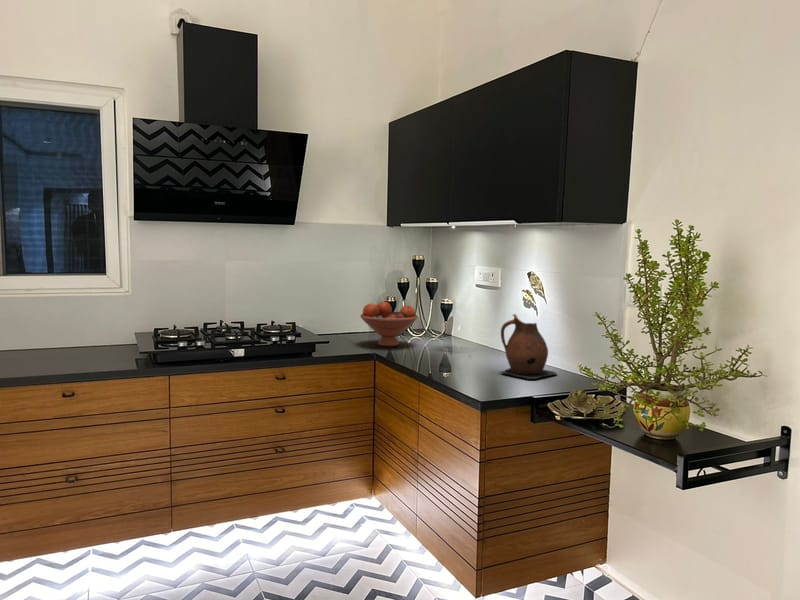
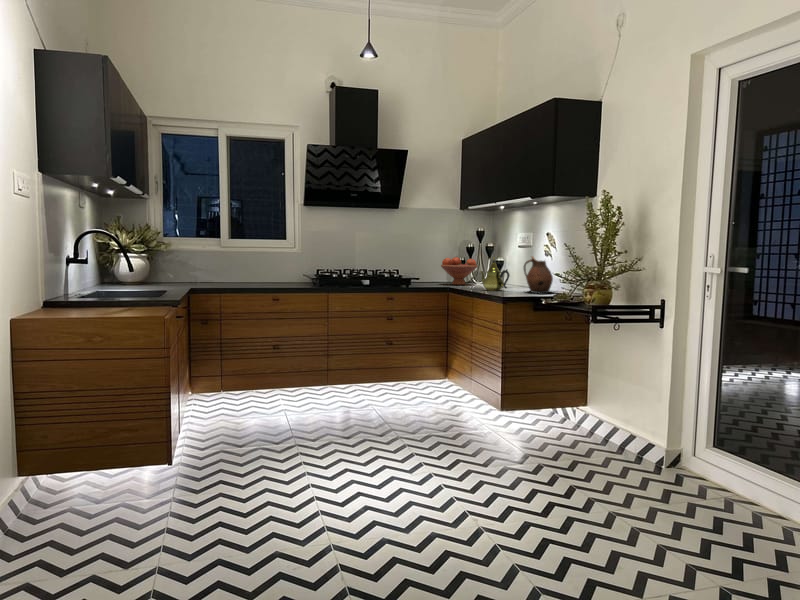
teapot: none [427,313,477,368] -> present [480,257,510,291]

